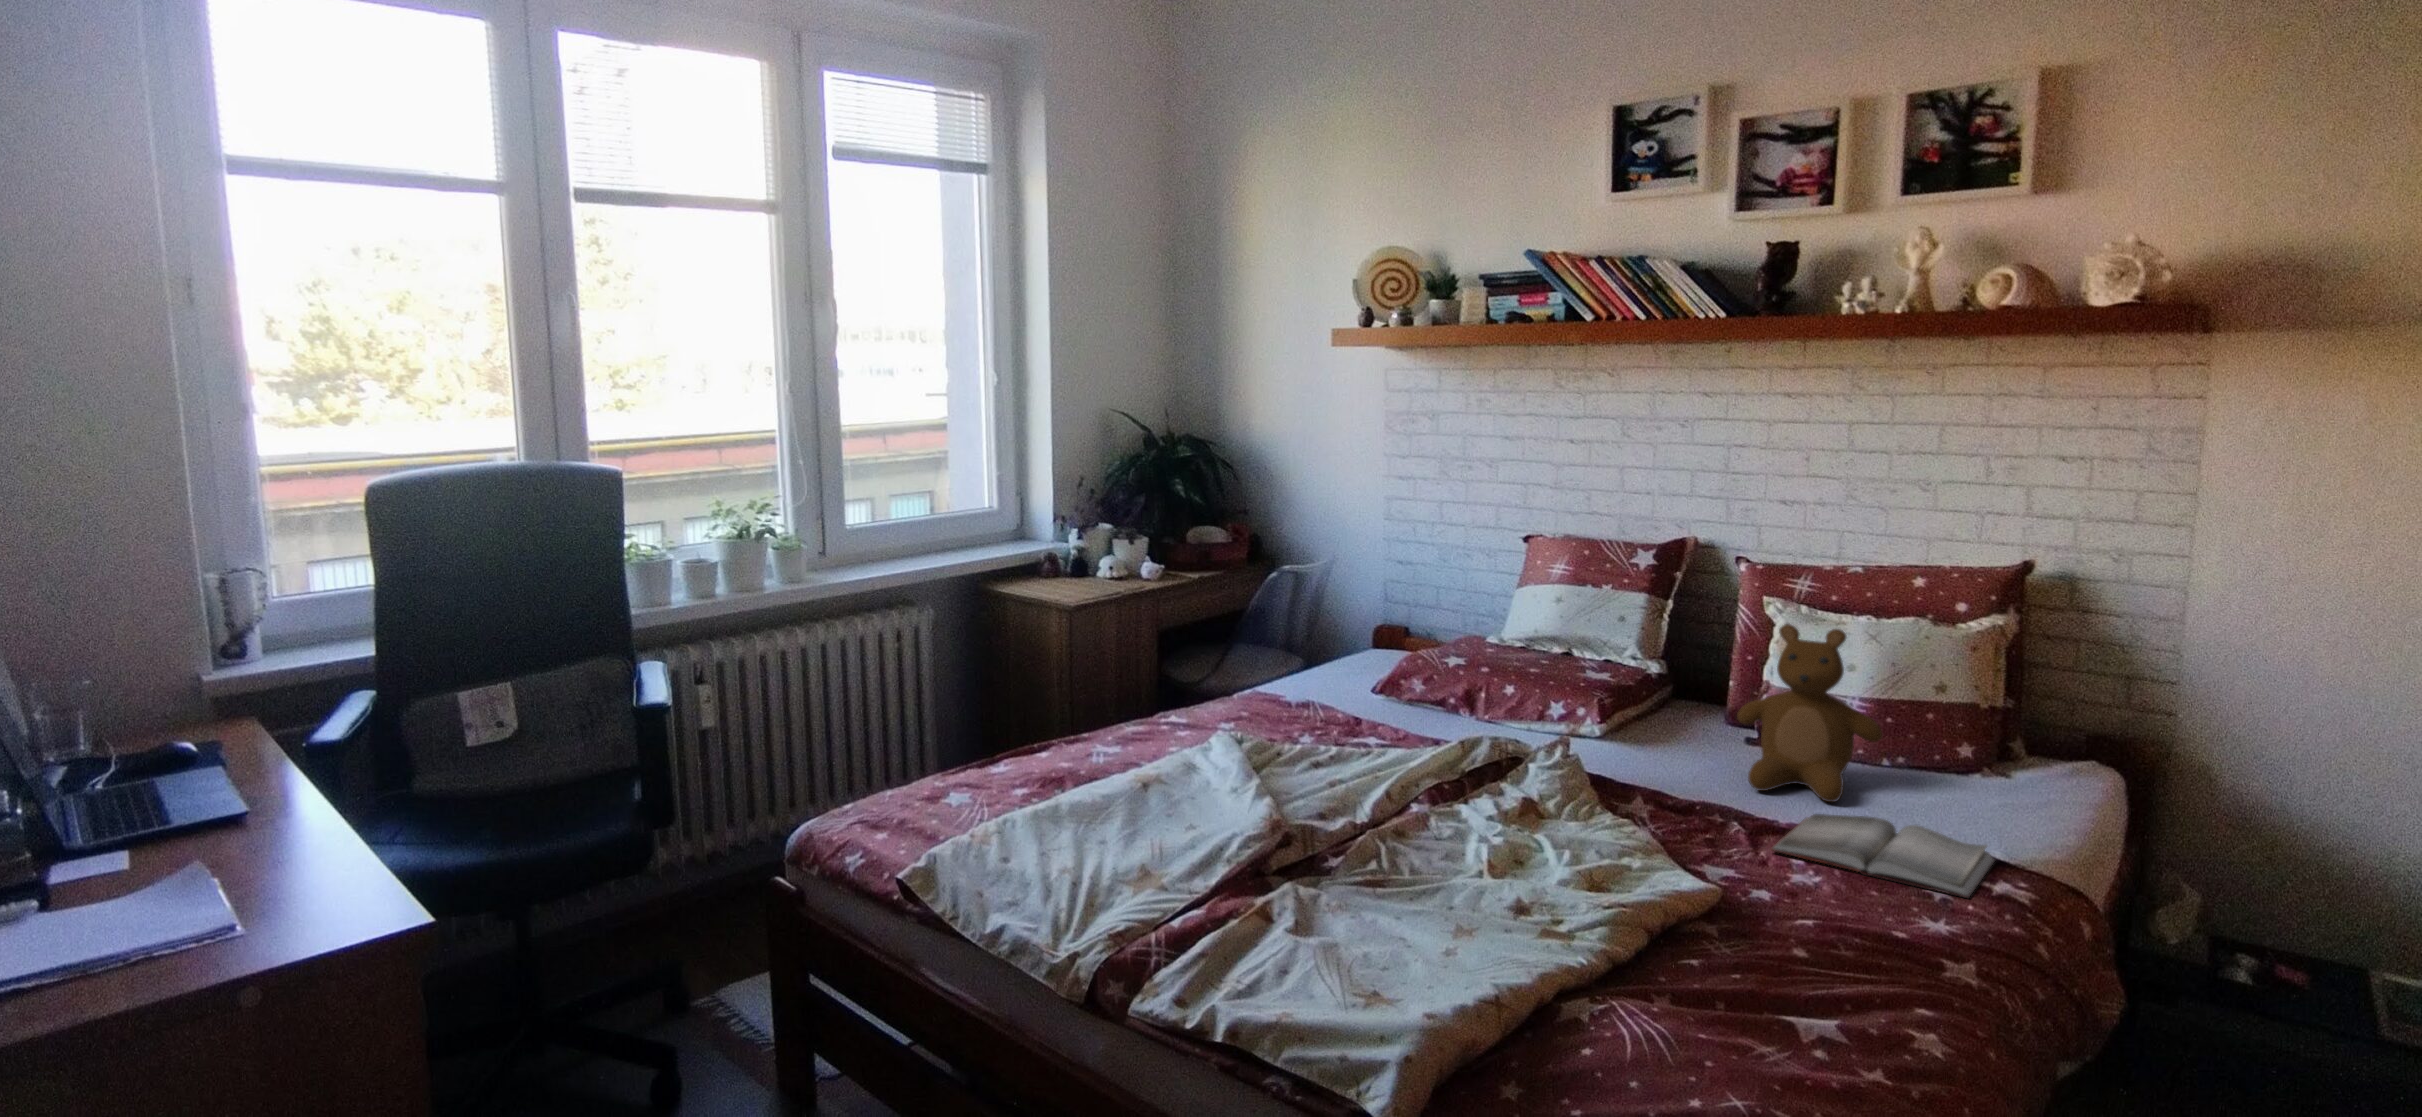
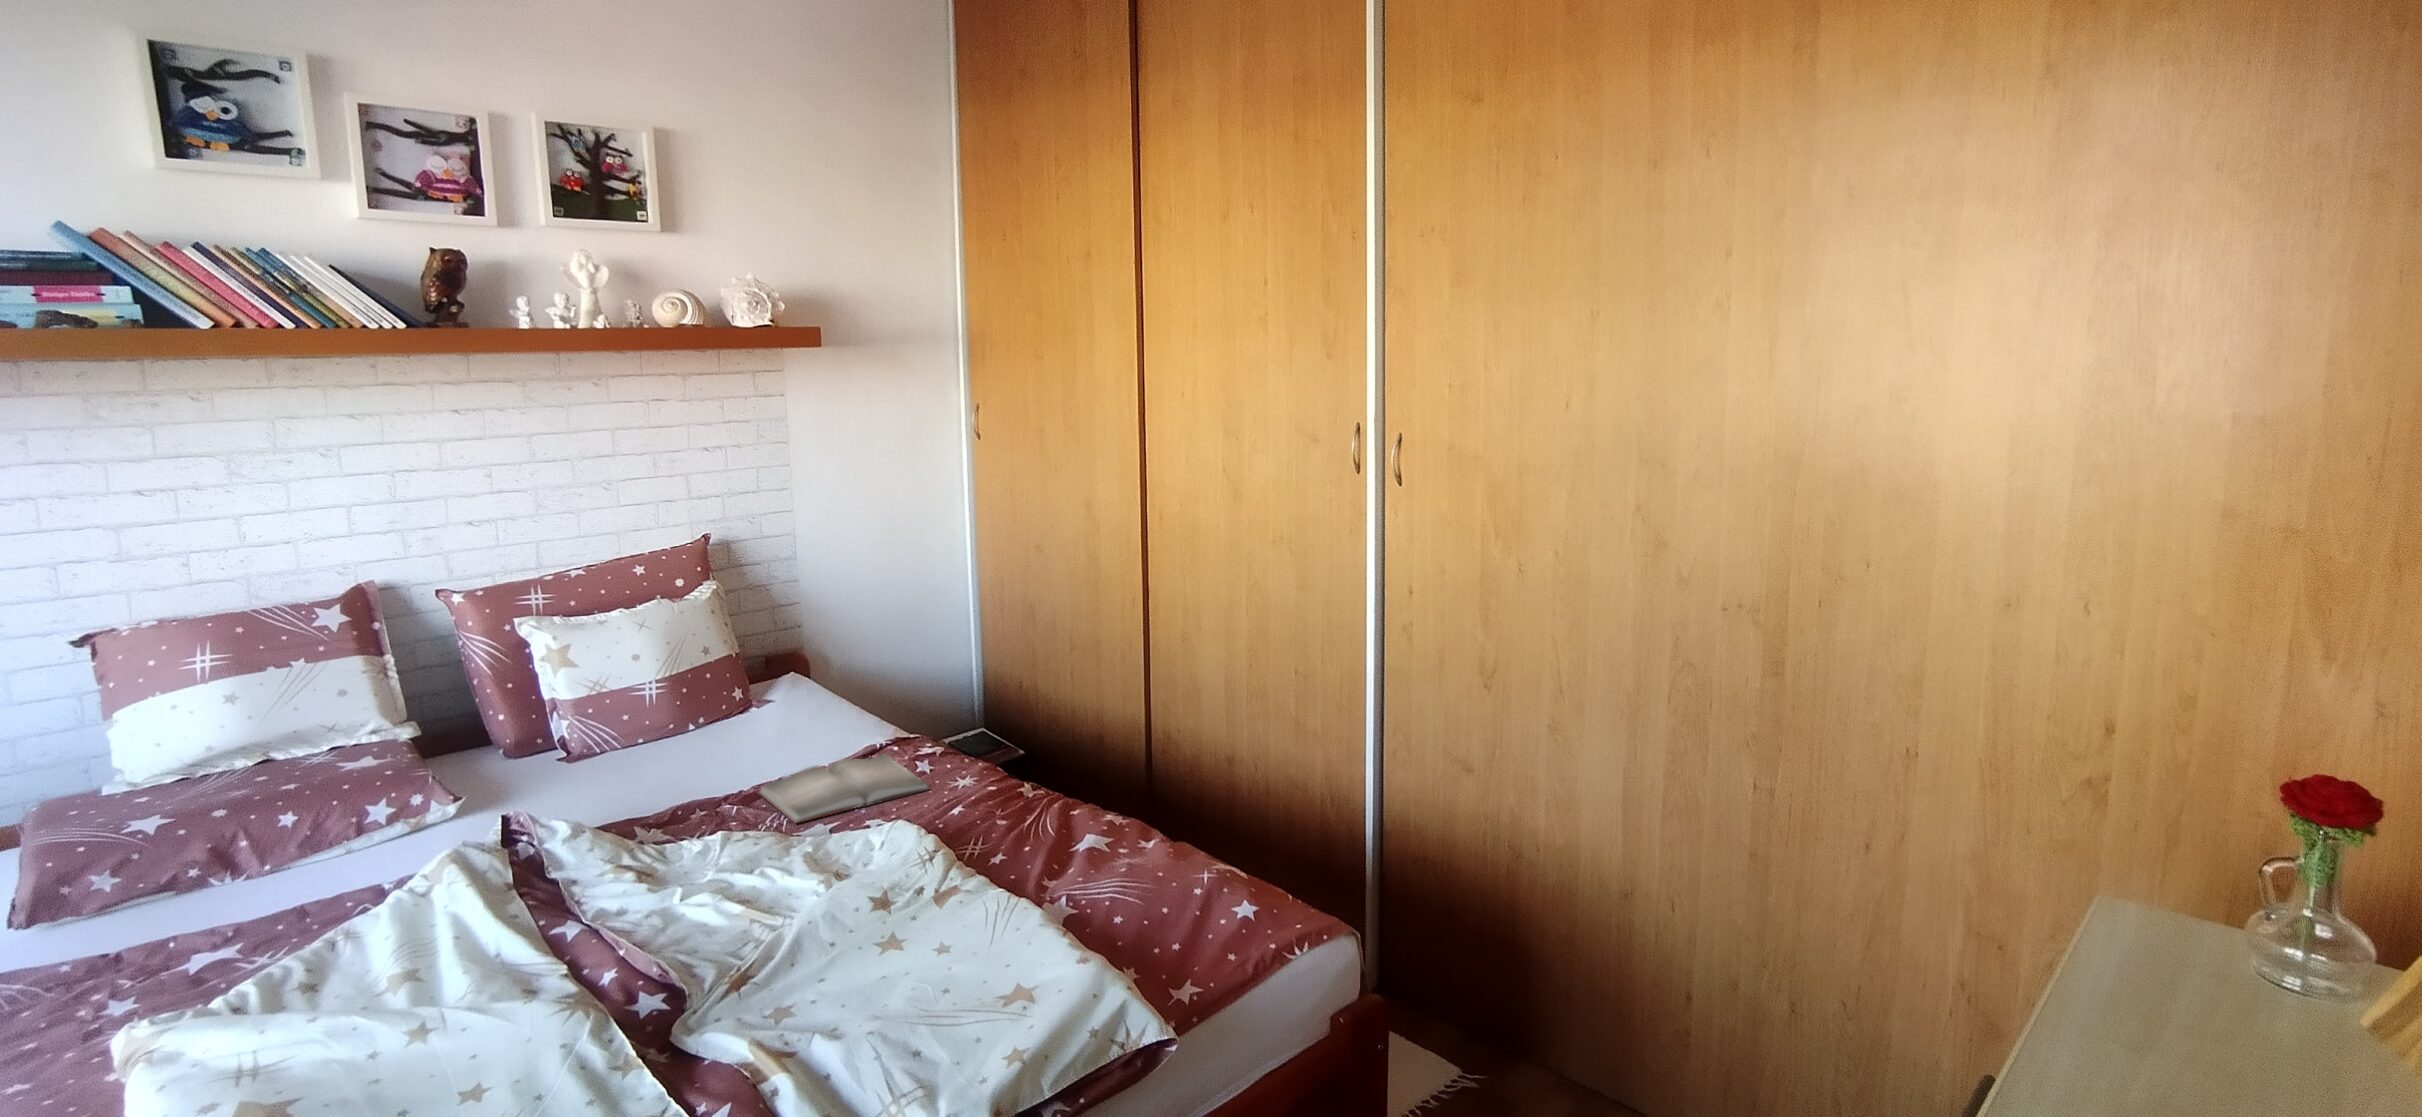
teddy bear: present [1737,624,1882,802] -> none [614,628,745,791]

